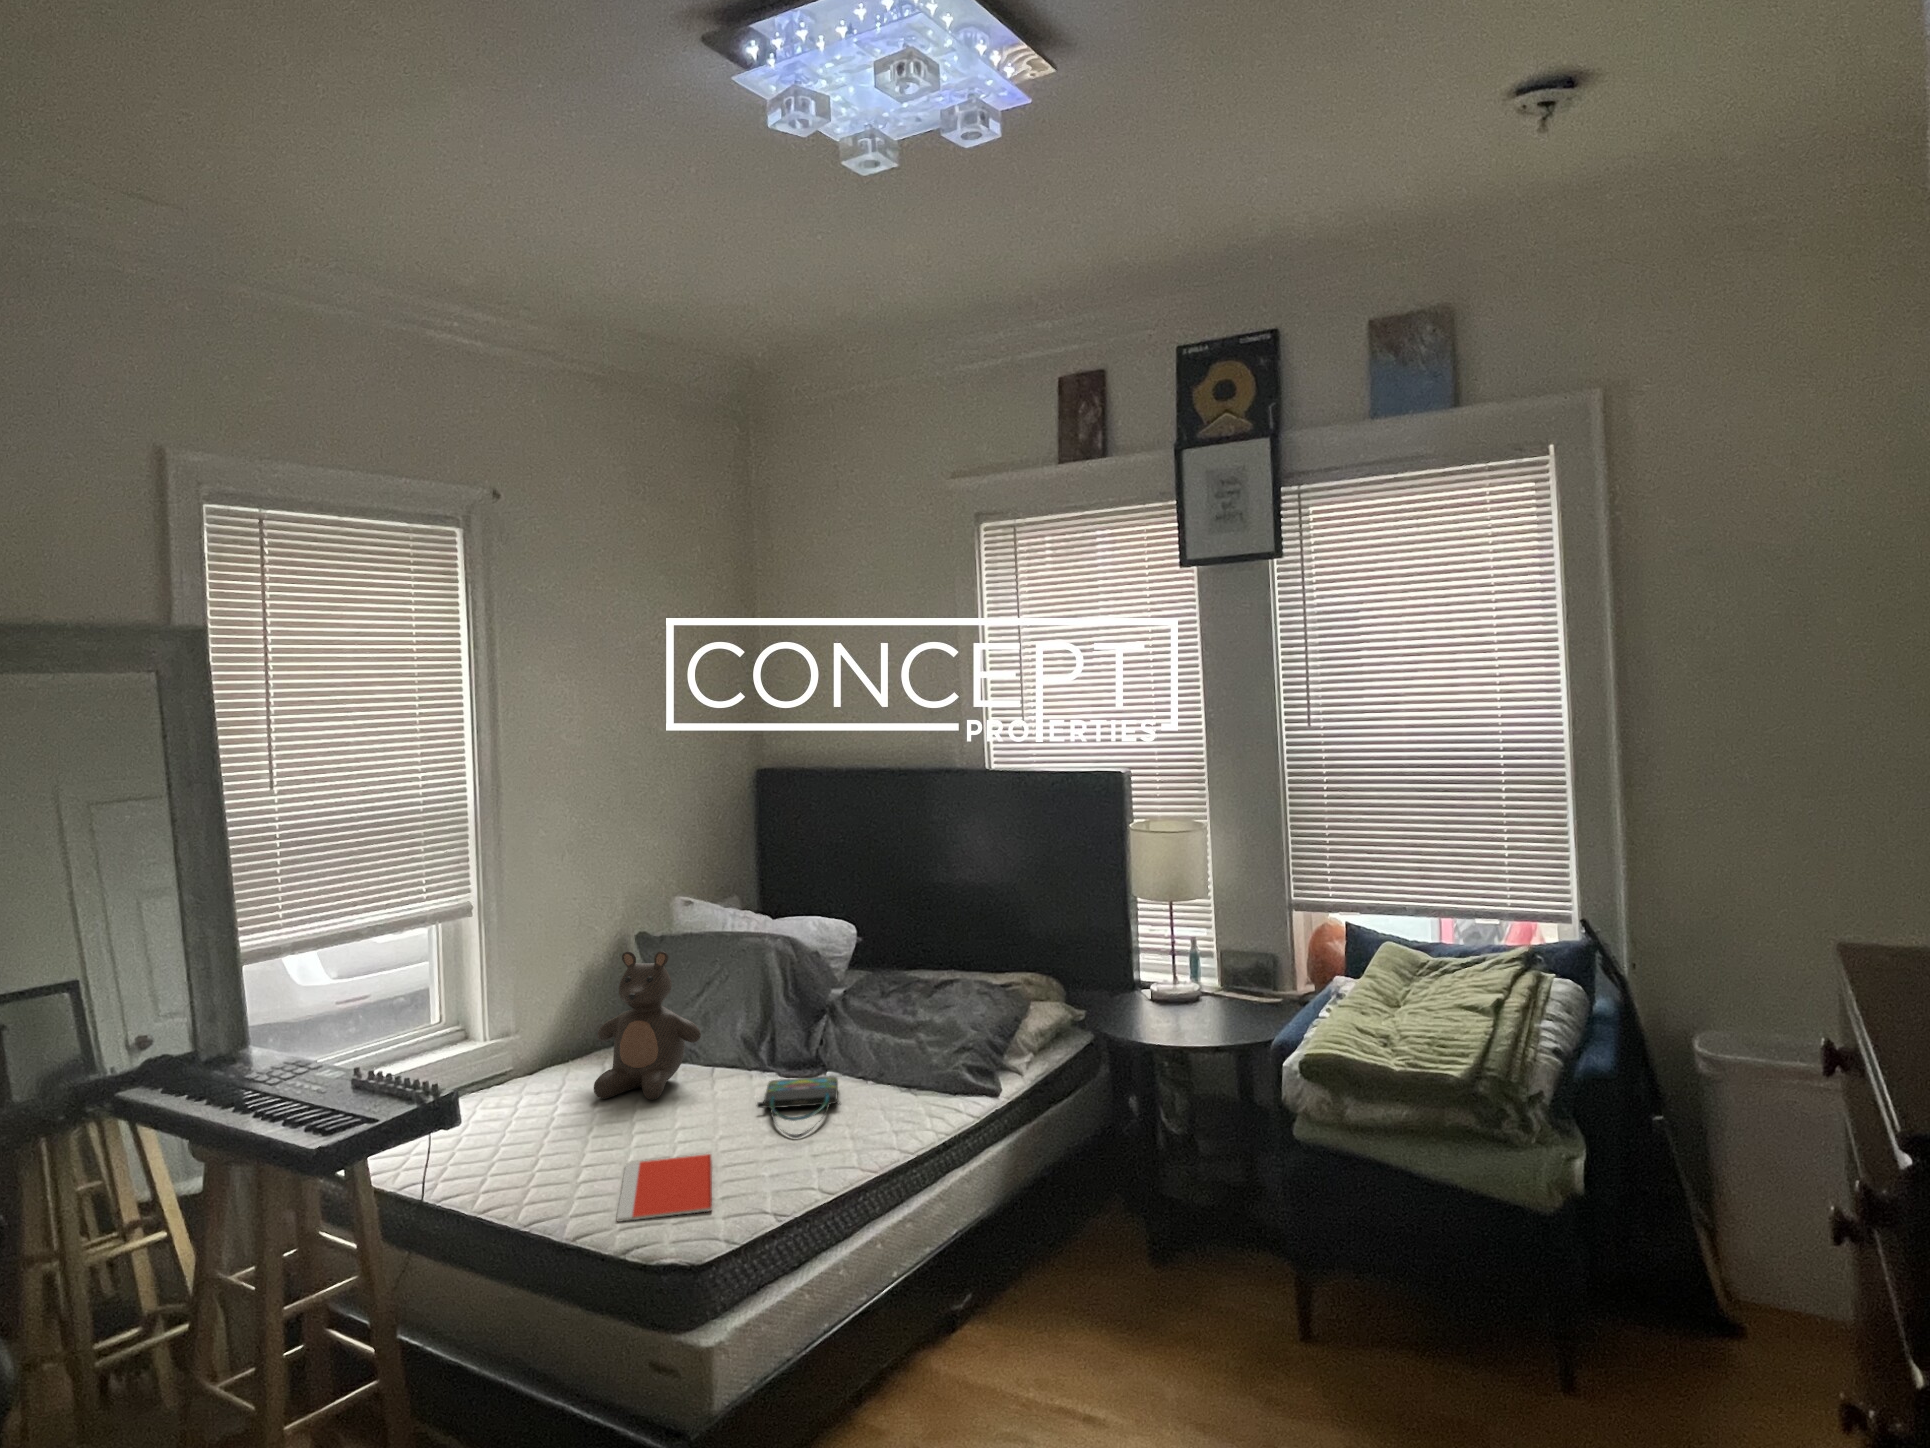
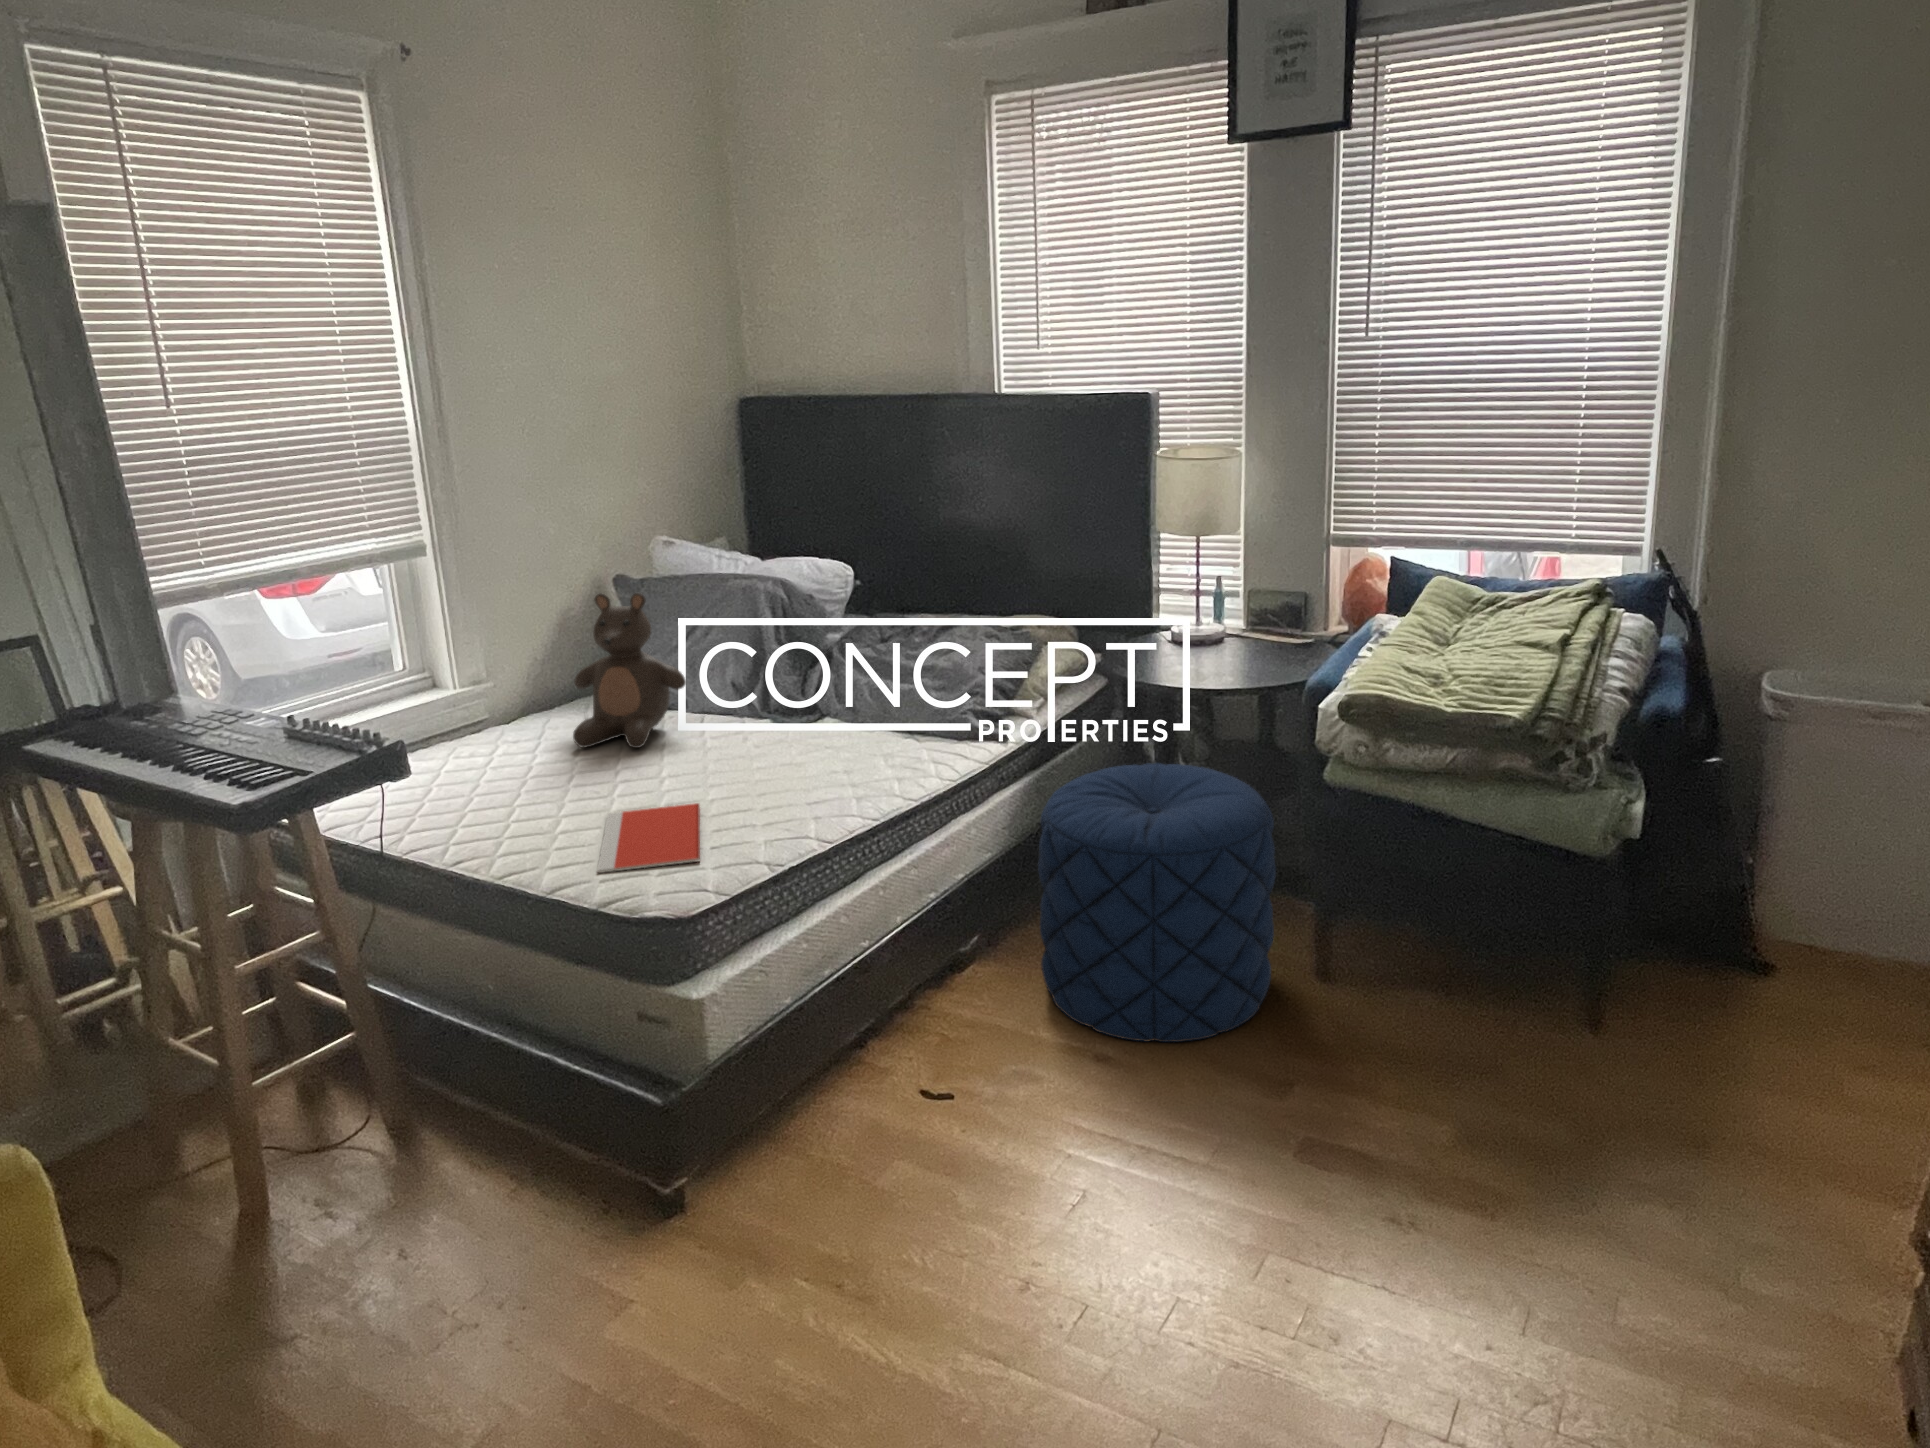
tote bag: present [757,1076,840,1138] -> none [748,723,839,786]
pouf: none [1029,1119,1256,1405] -> present [1038,763,1276,1042]

